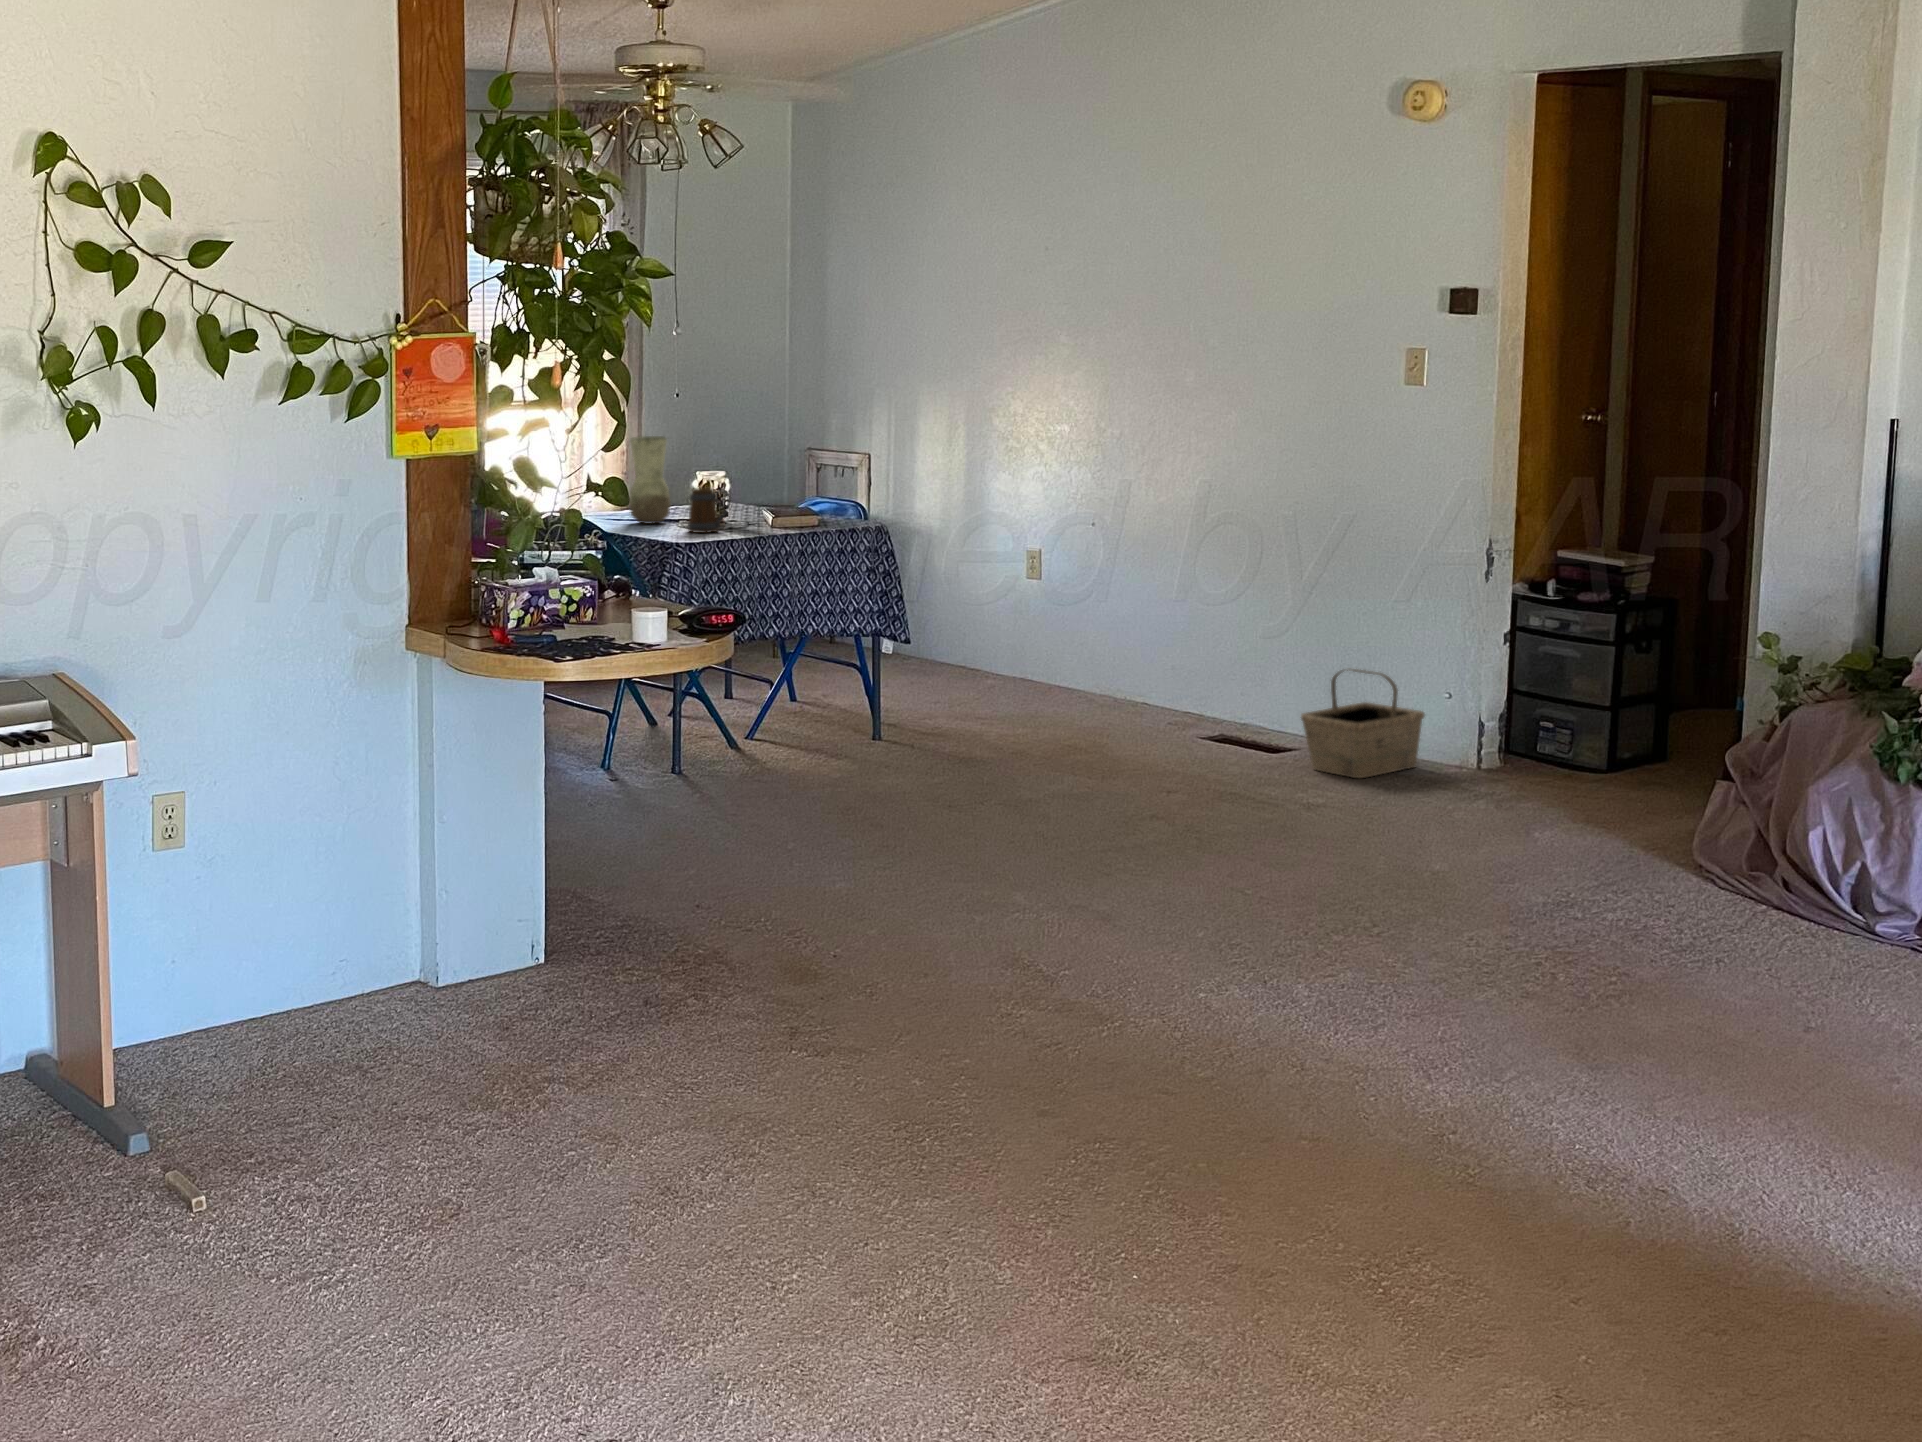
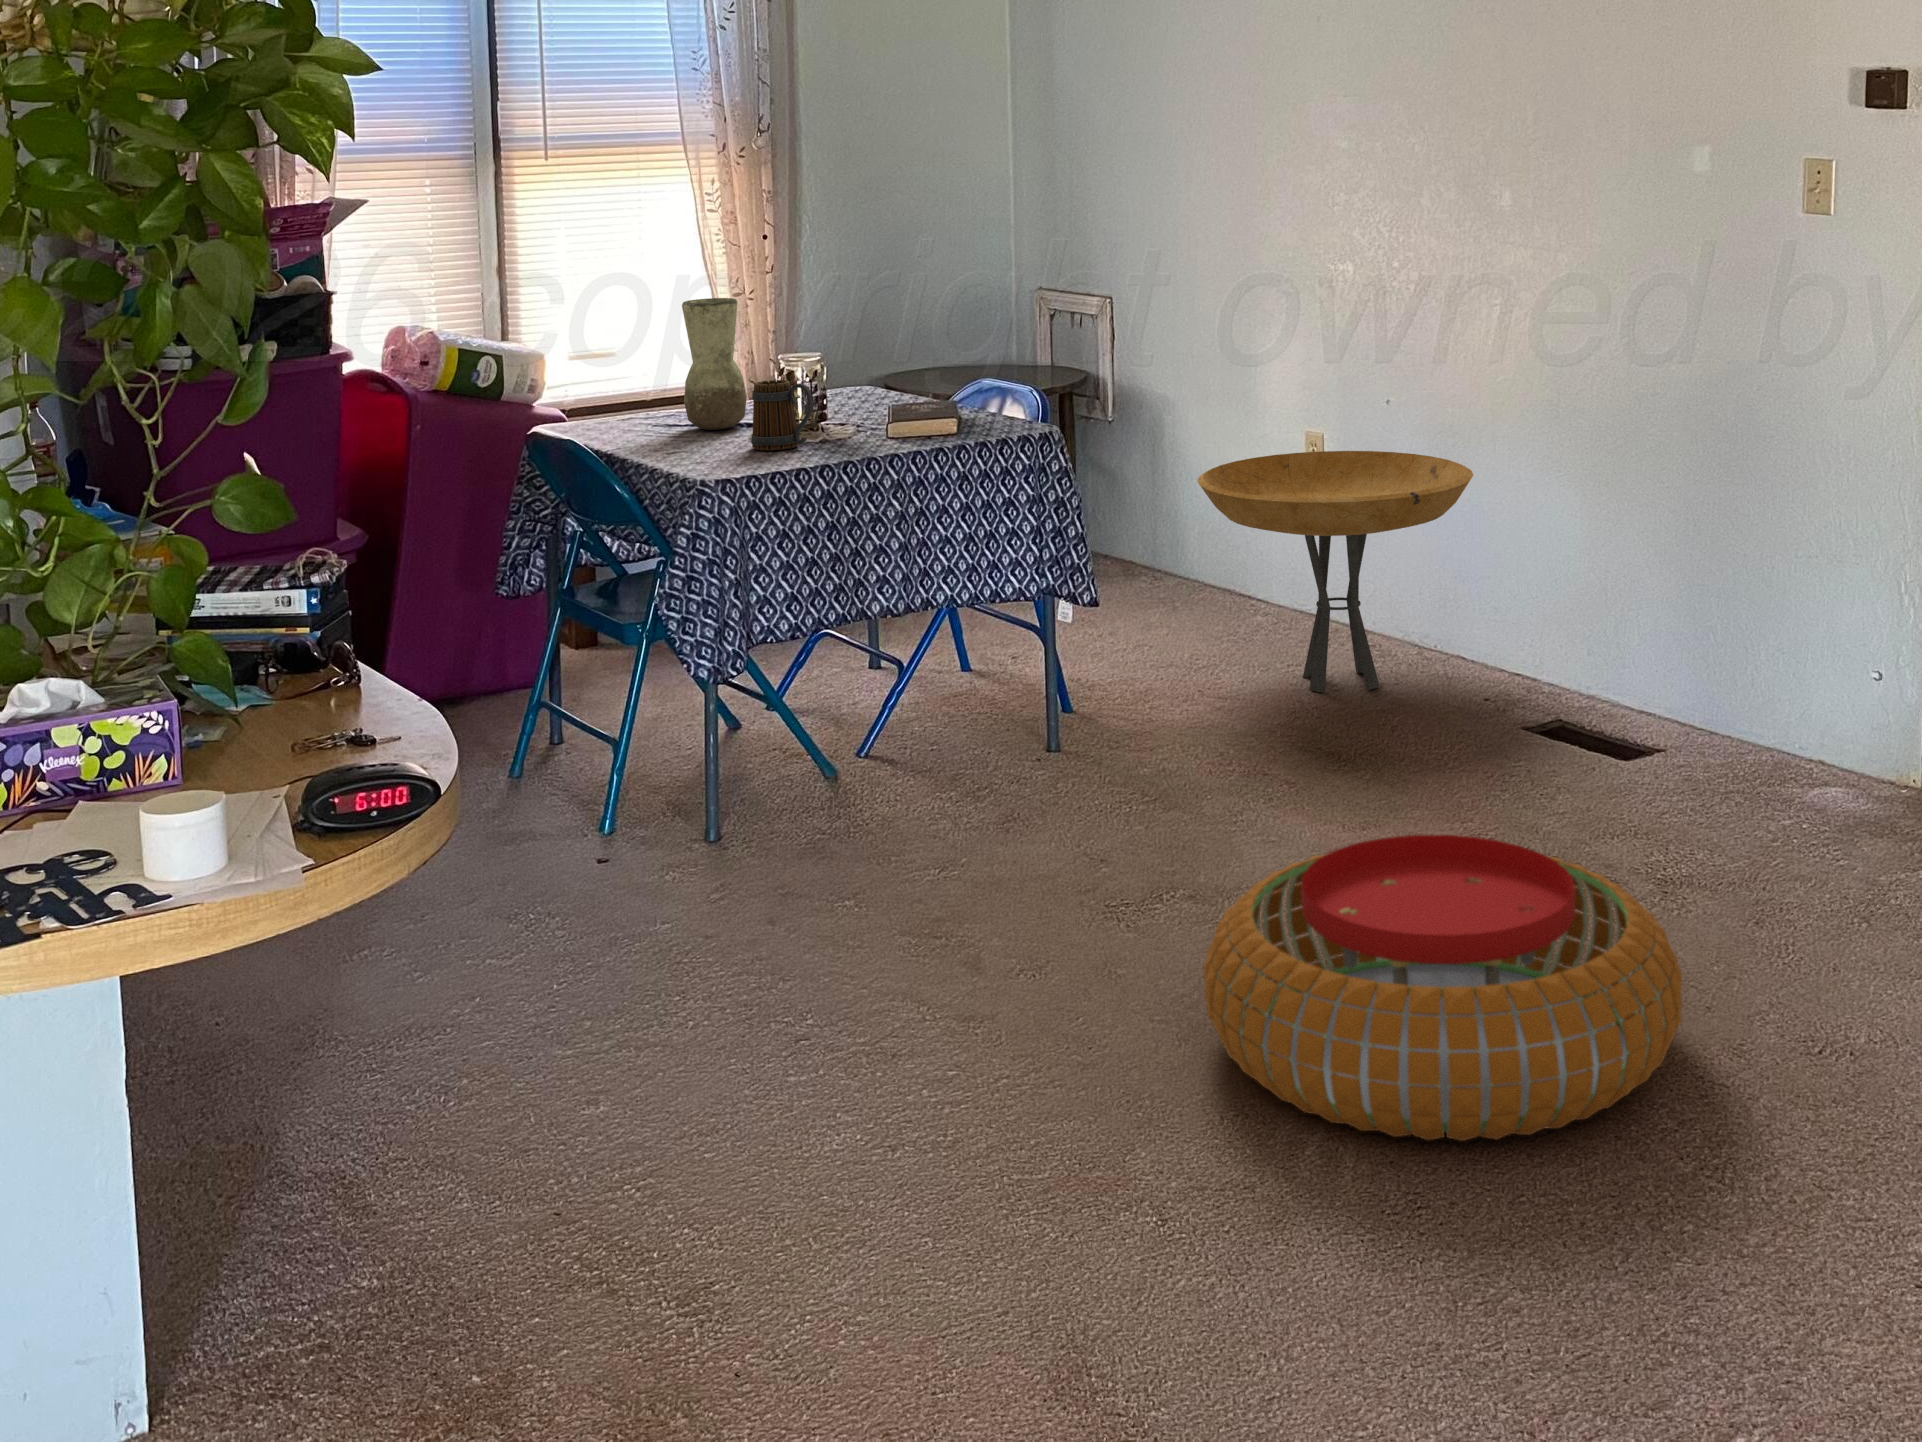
side table: none [963,558,1161,719] -> present [1197,451,1473,692]
basket: present [1301,669,1425,778] -> none [1664,637,1845,811]
pouf: none [1031,750,1325,897] -> present [1203,835,1683,1141]

